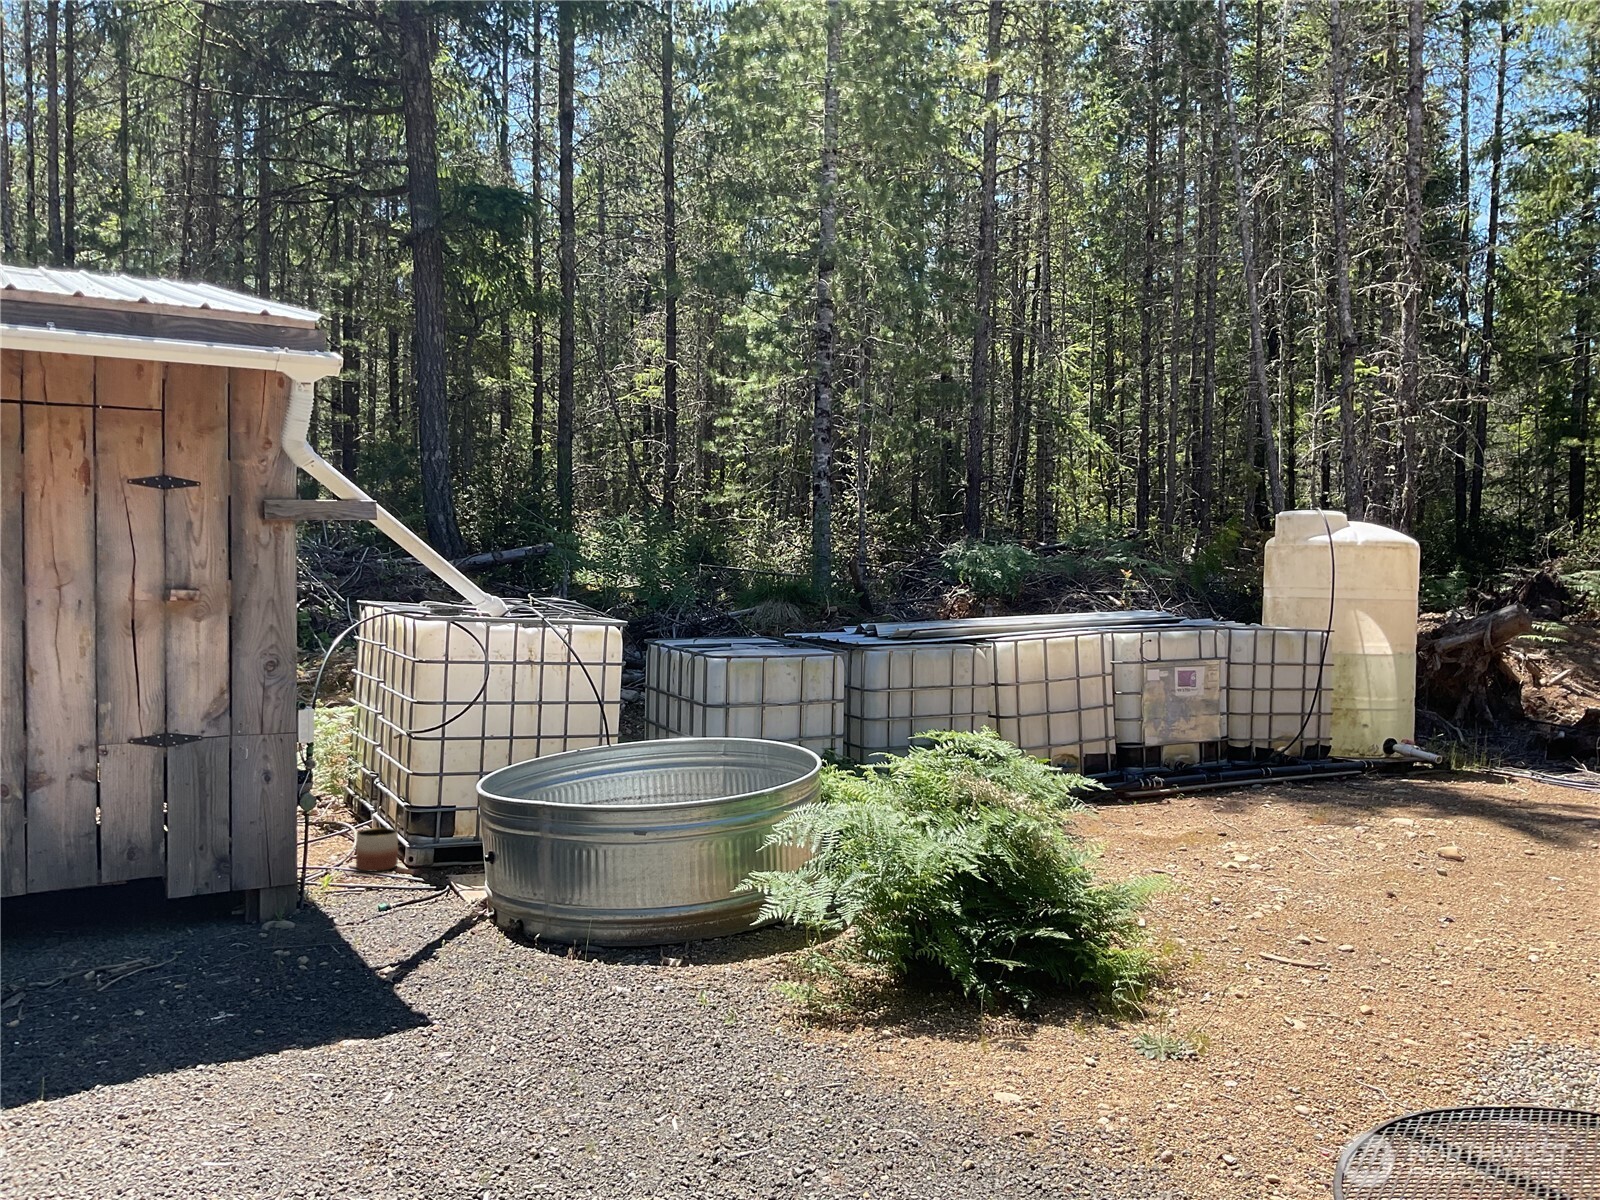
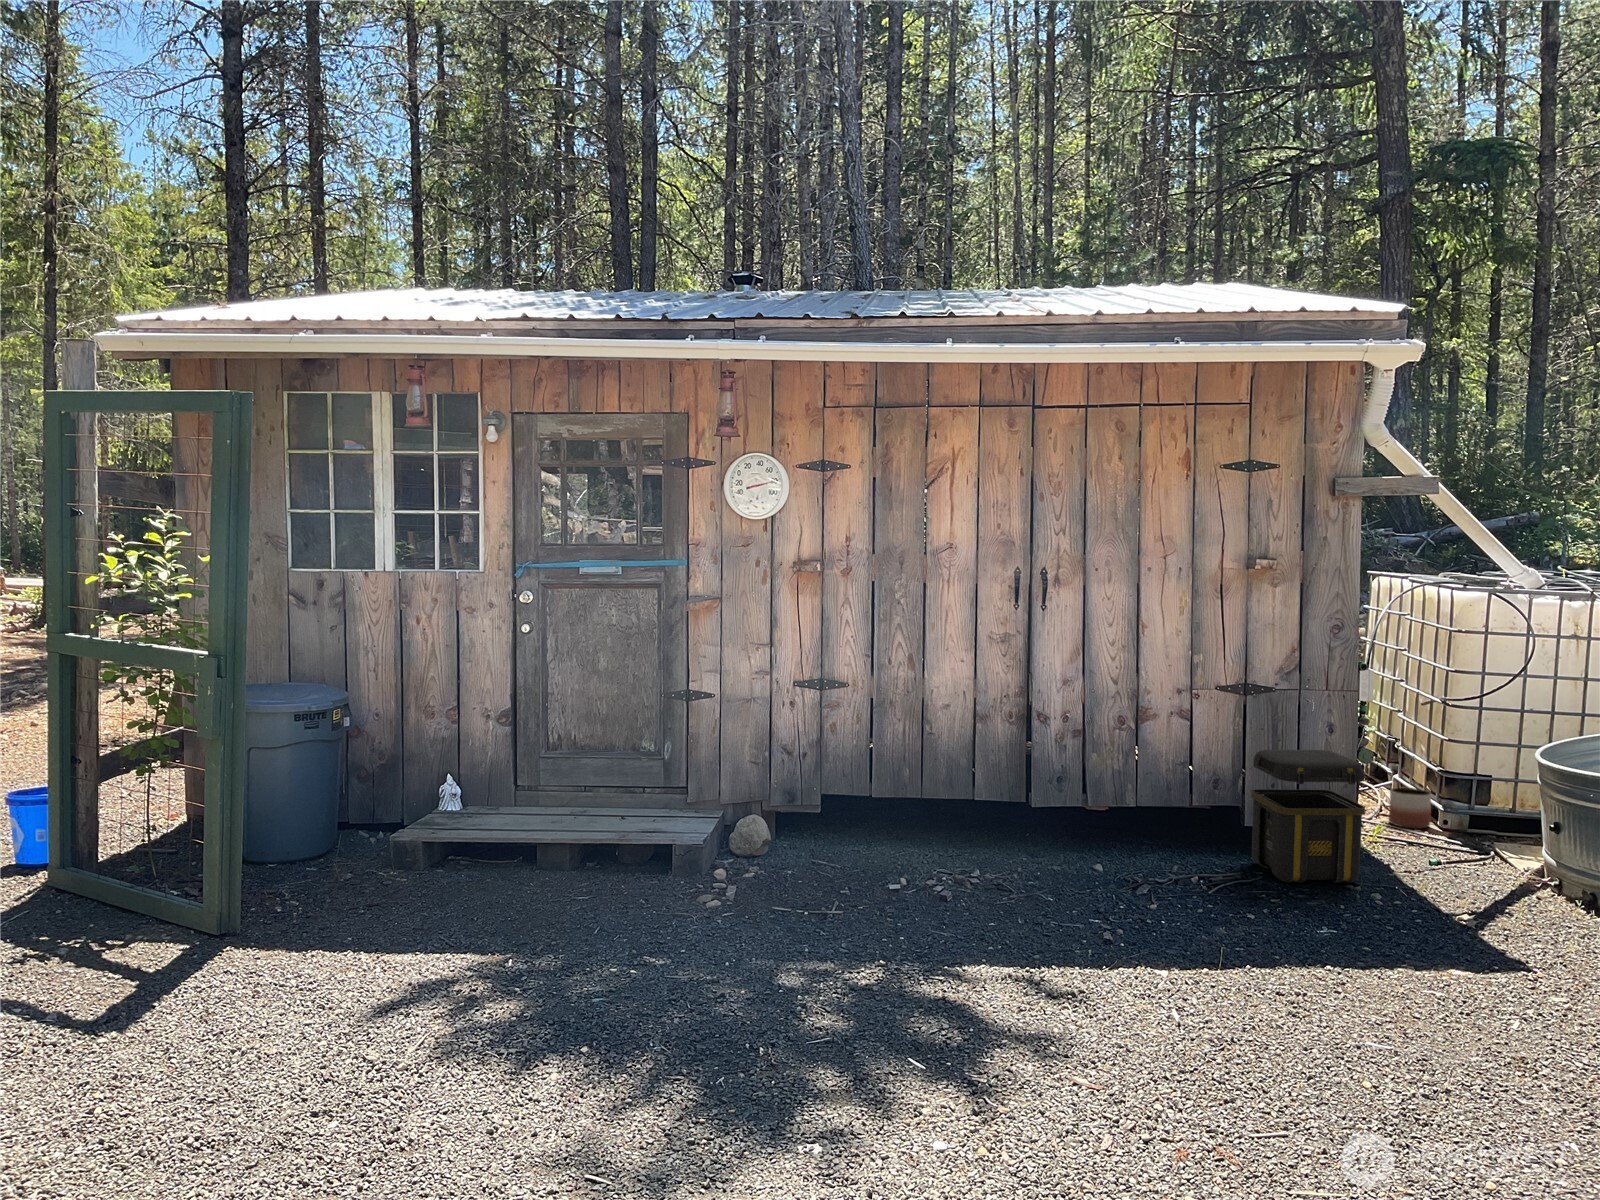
toolbox: none [168,803,294,965] -> present [1251,750,1365,883]

